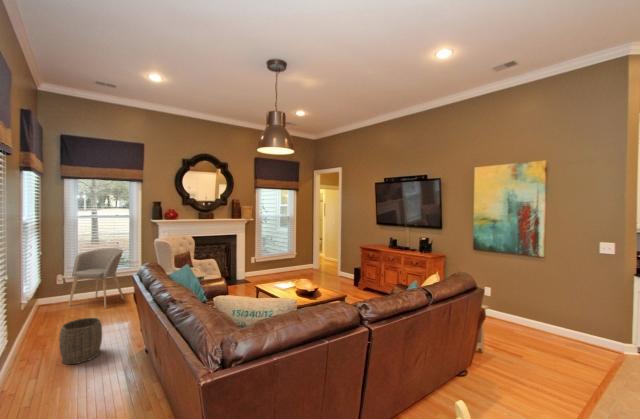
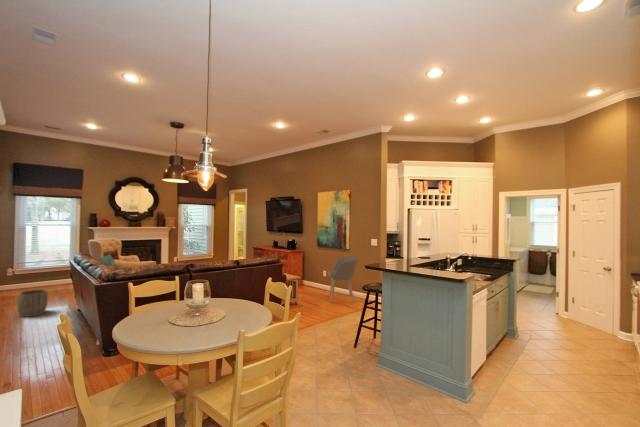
armchair: present [69,248,124,308] -> present [328,257,358,303]

